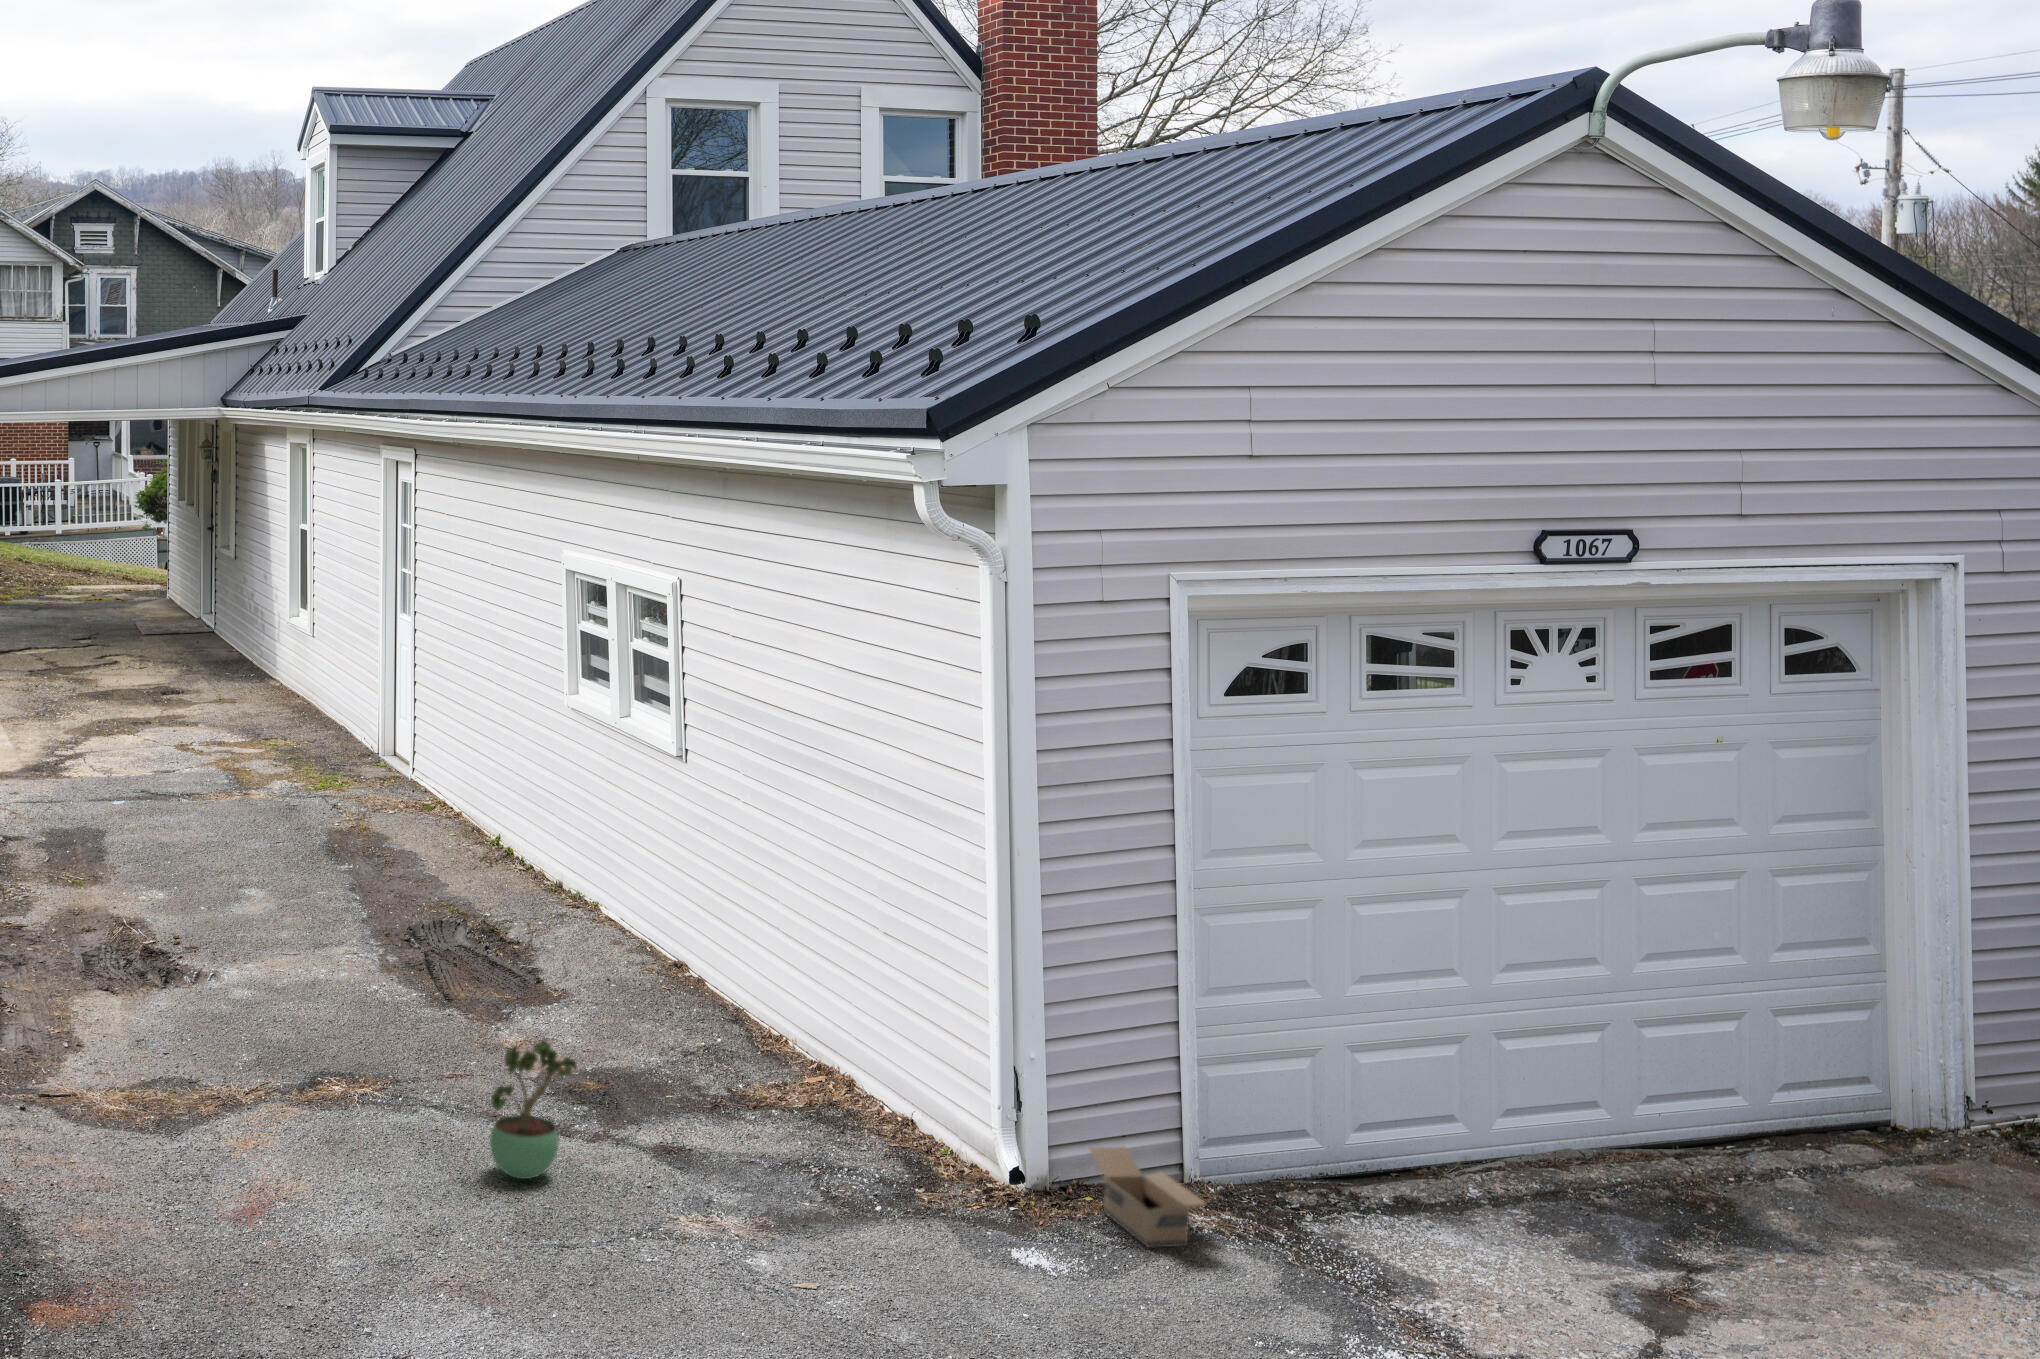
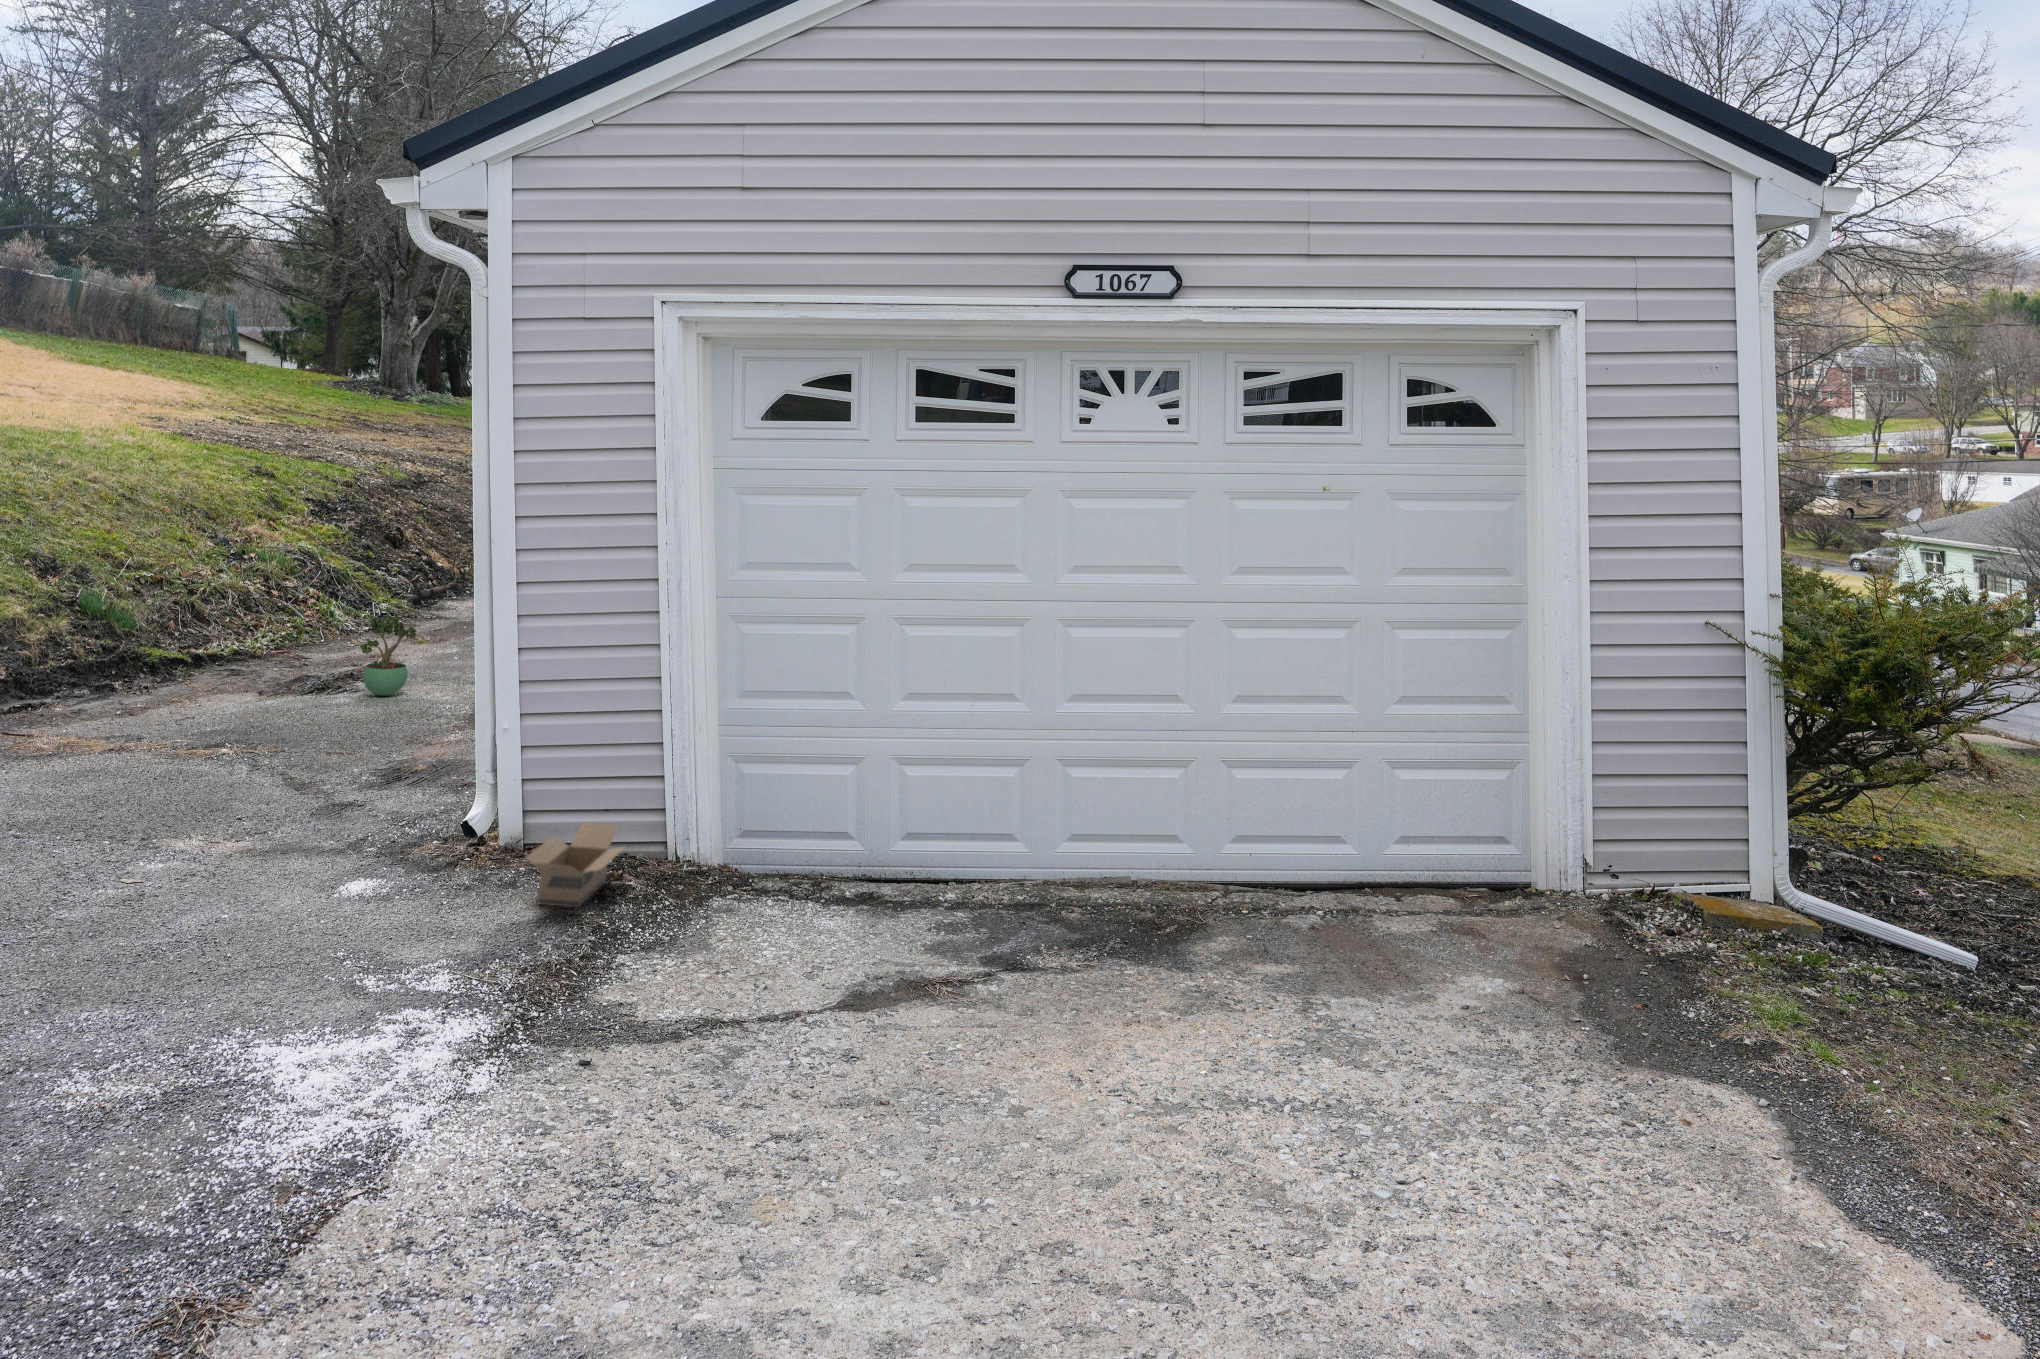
potted plant: present [490,1040,577,1179] -> present [360,615,416,696]

